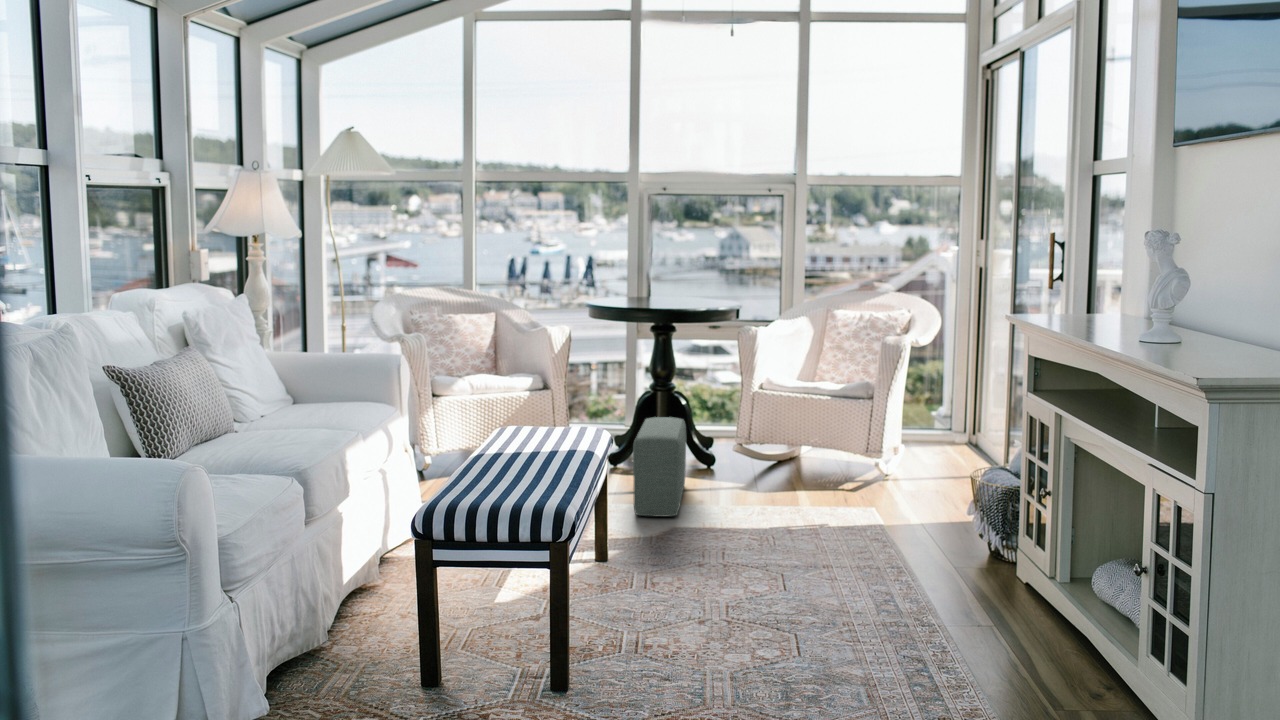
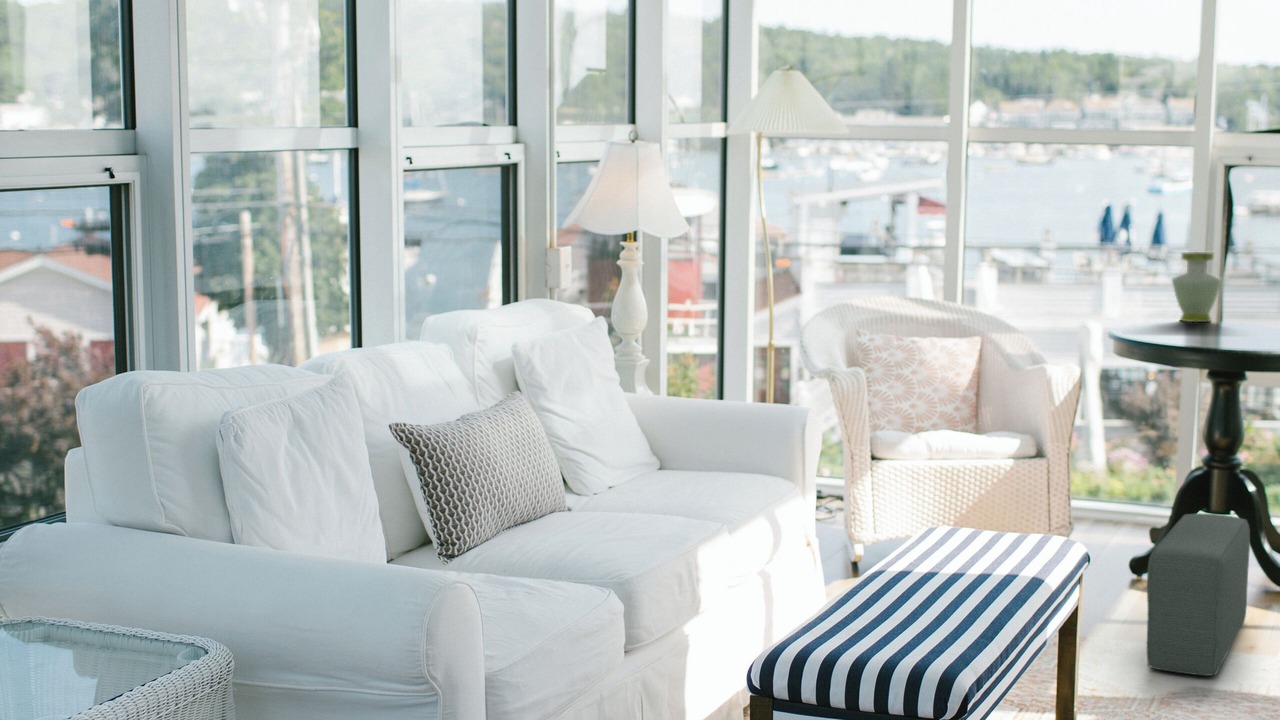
vase: none [620,251,651,298] -> present [1172,252,1221,322]

